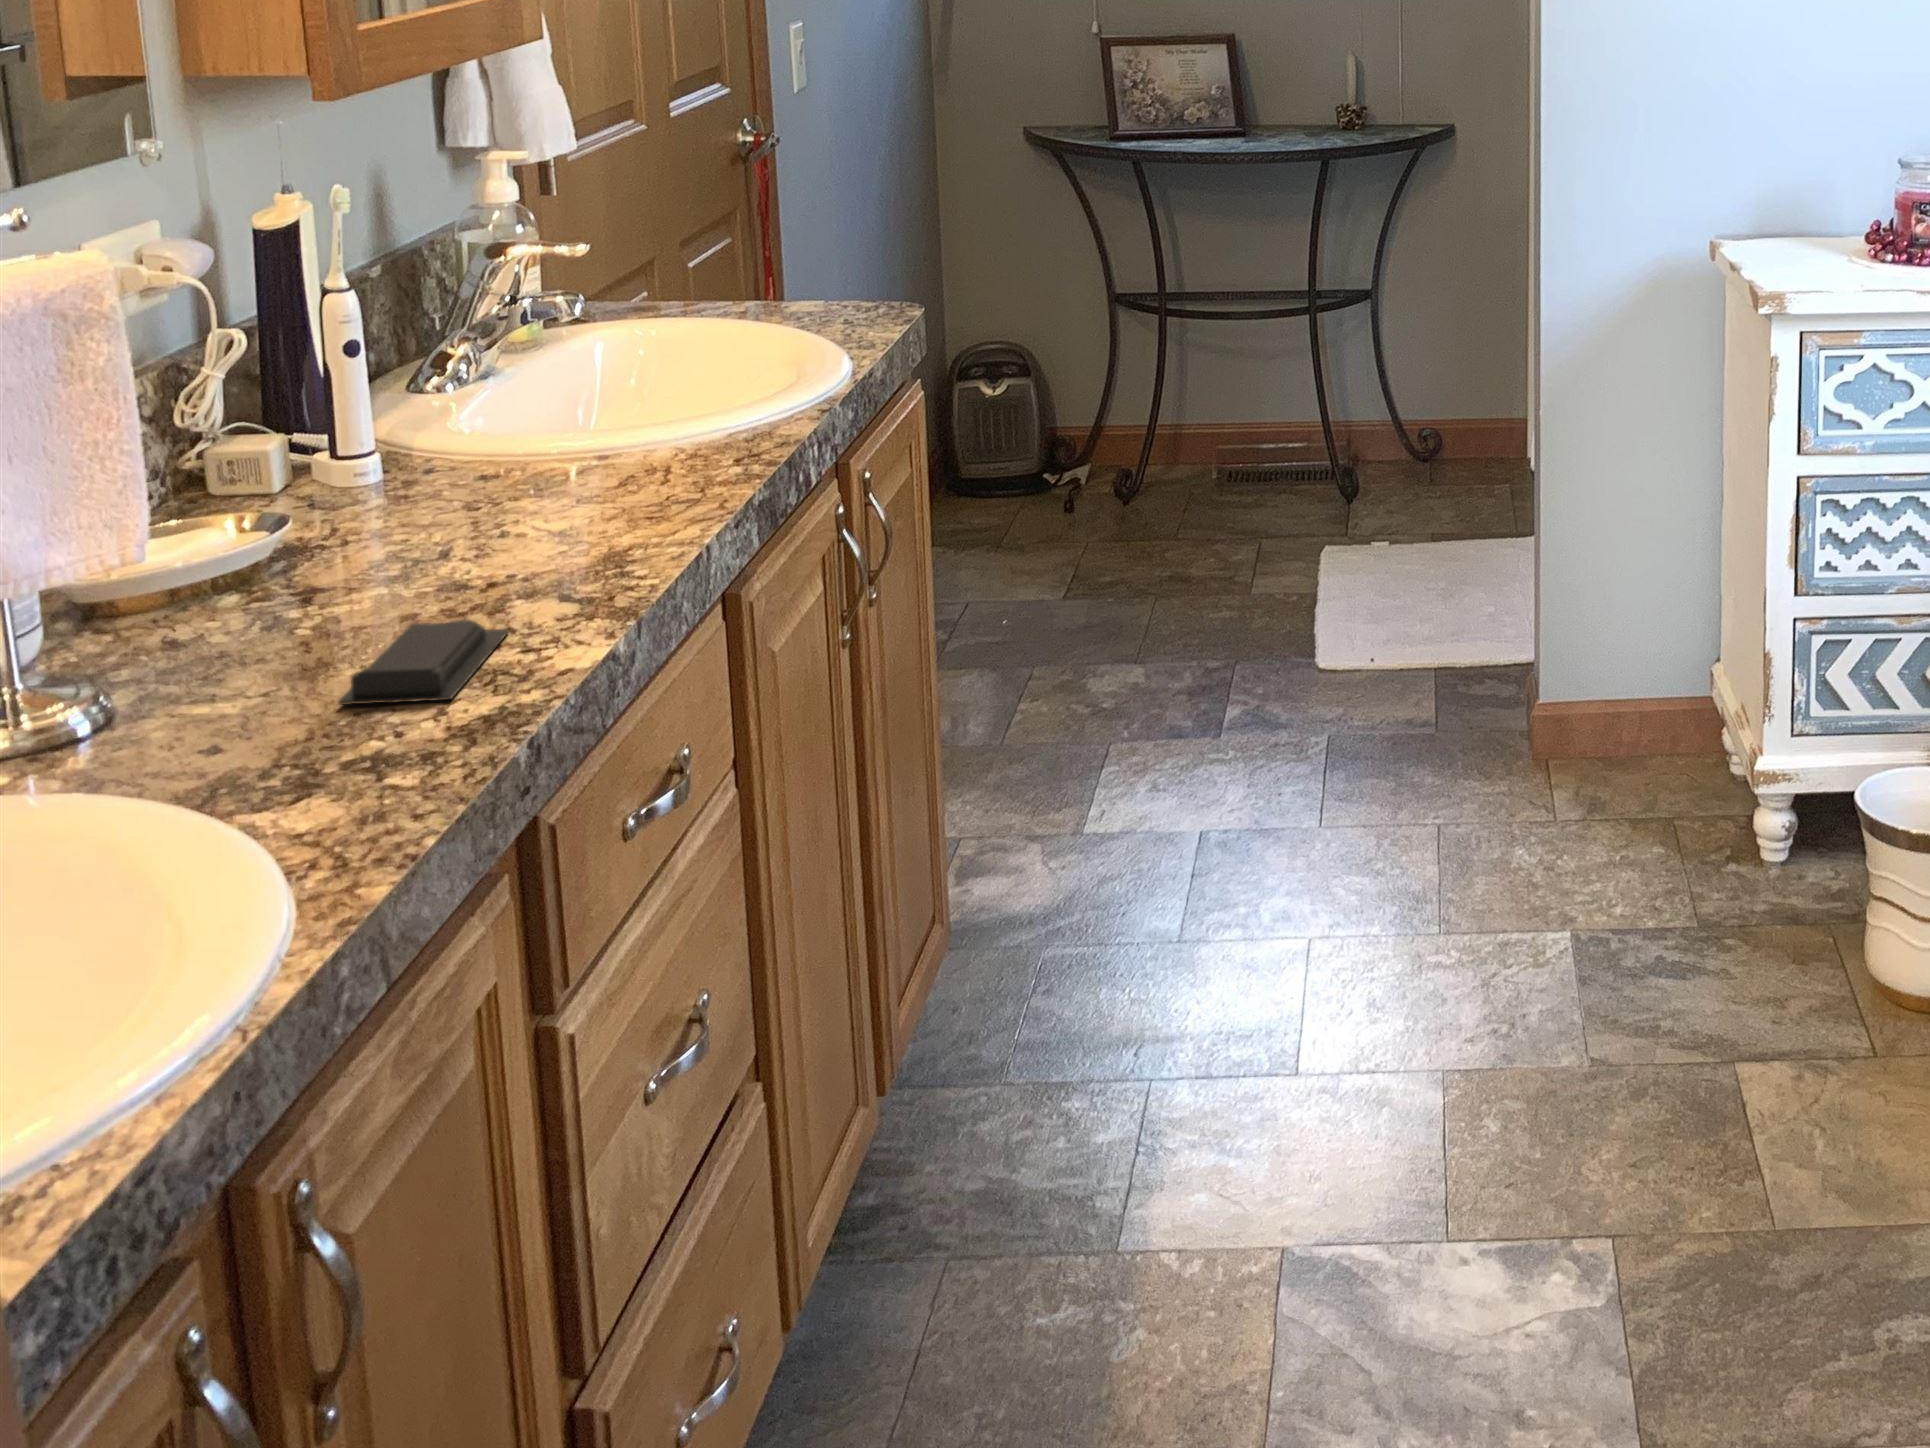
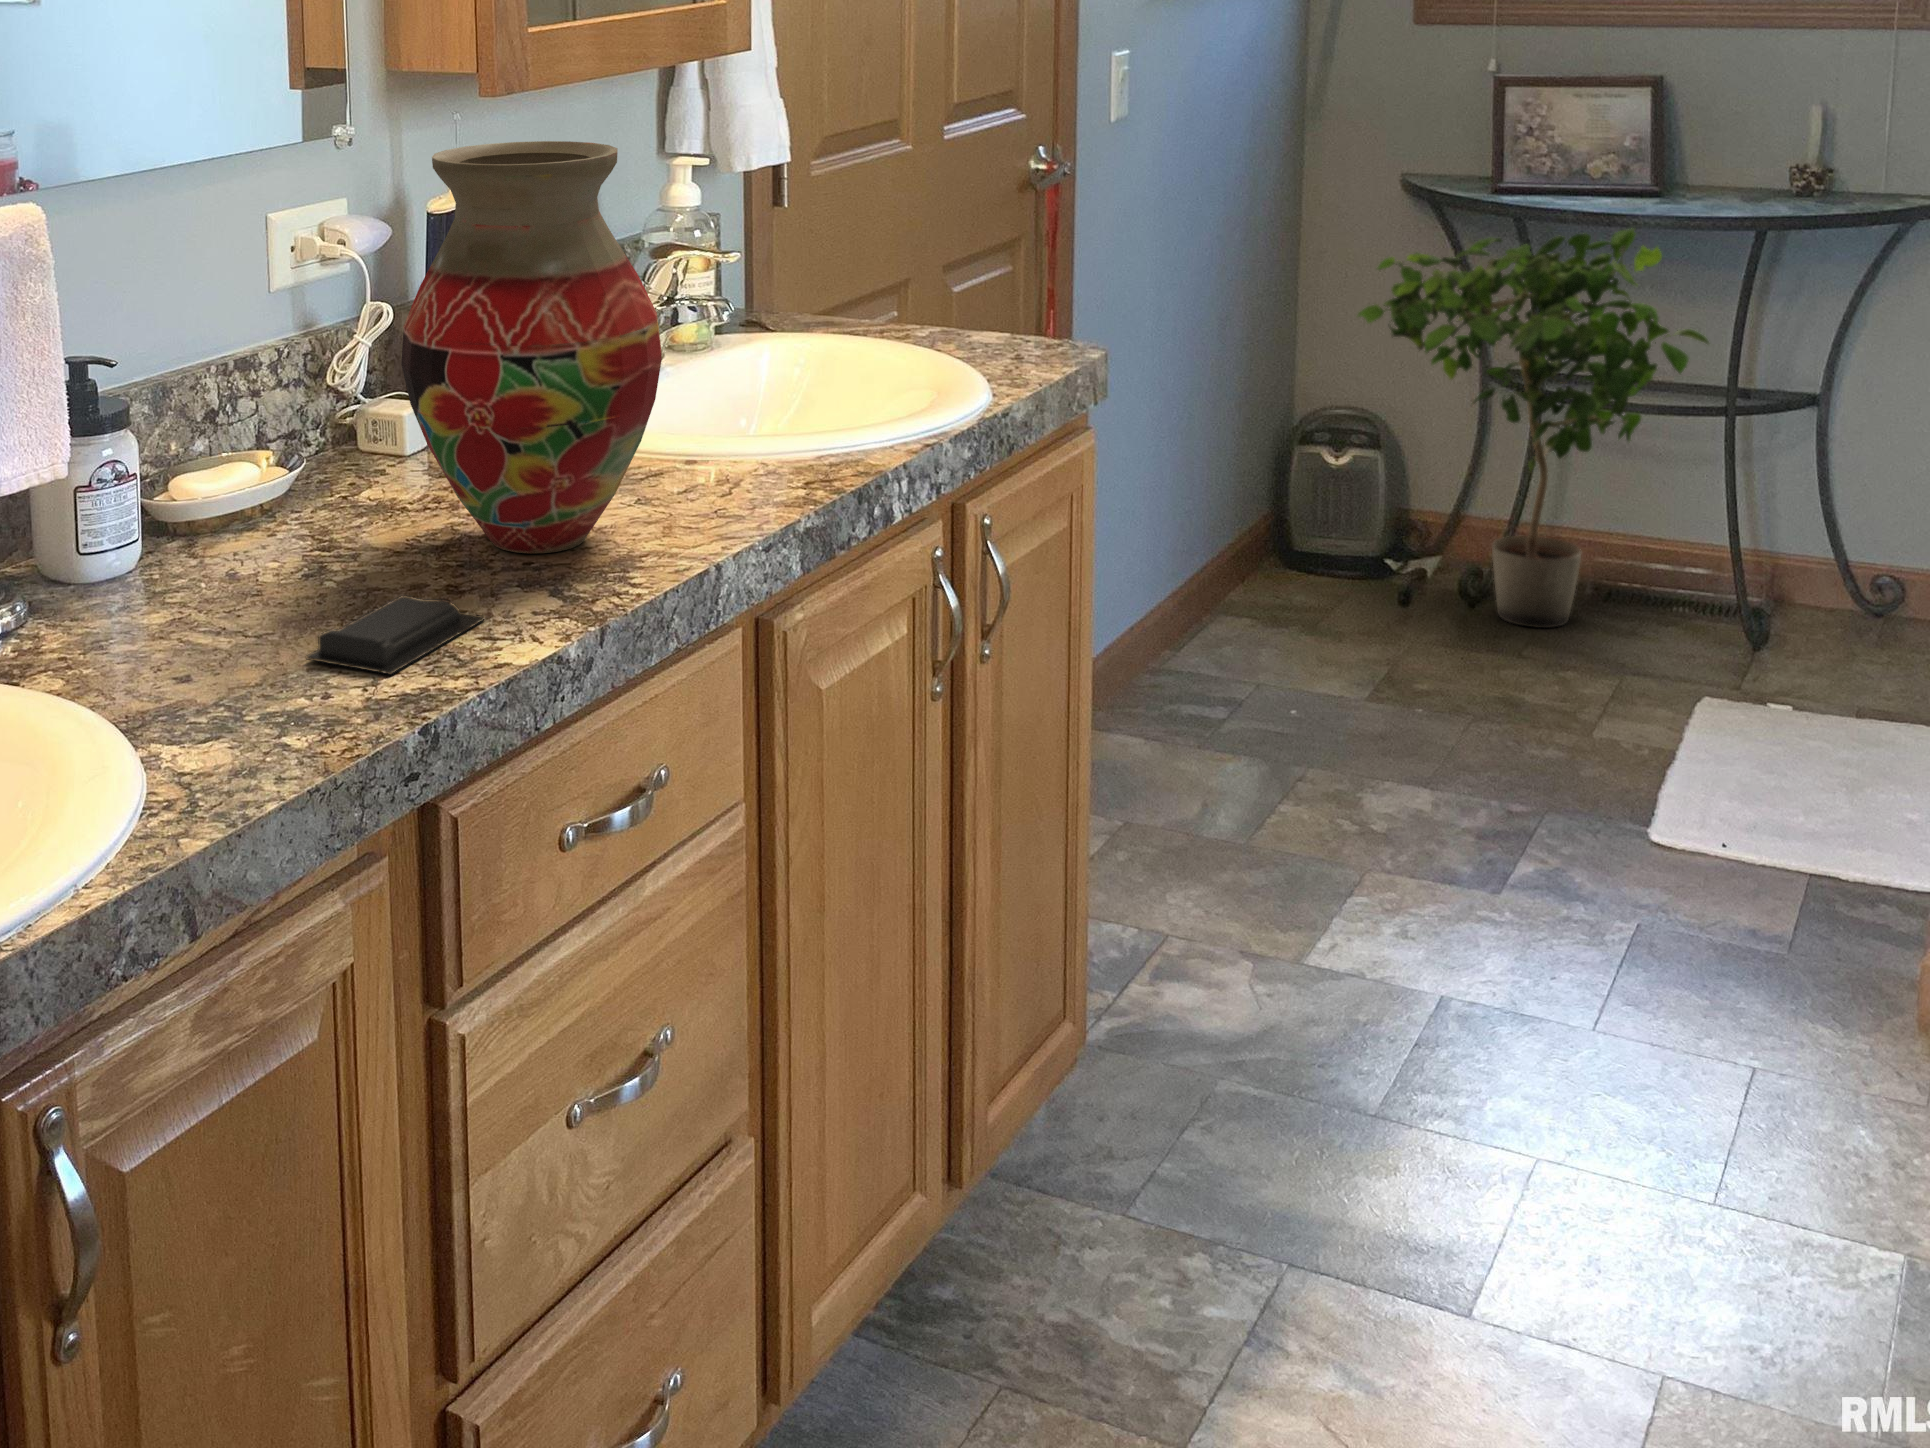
vase: none [330,142,625,566] -> present [401,141,662,553]
potted plant: none [1014,165,1292,517] -> present [1358,229,1709,628]

